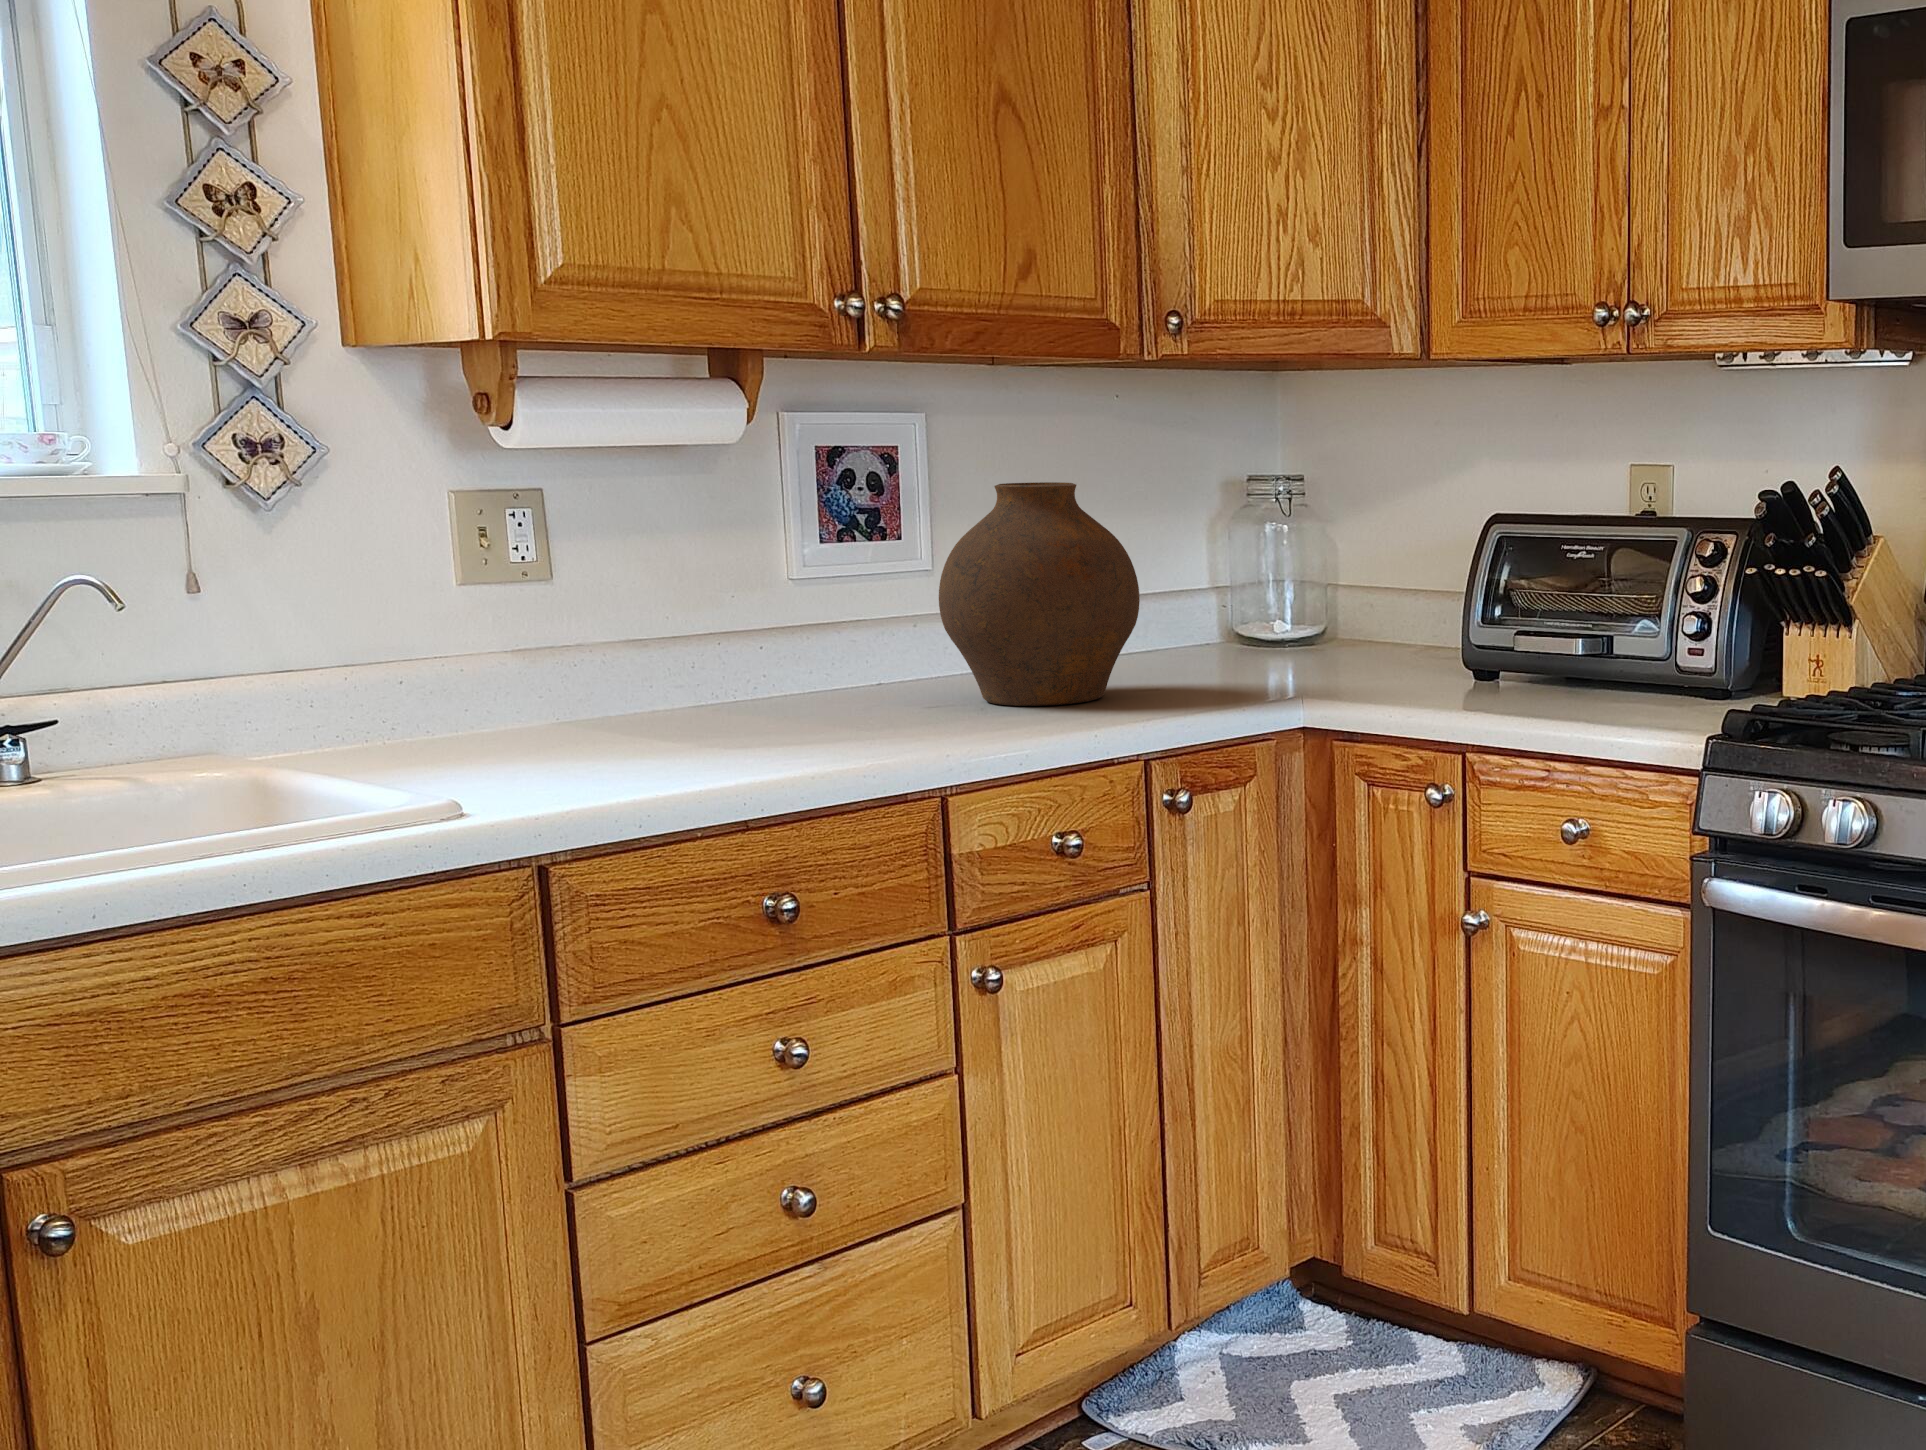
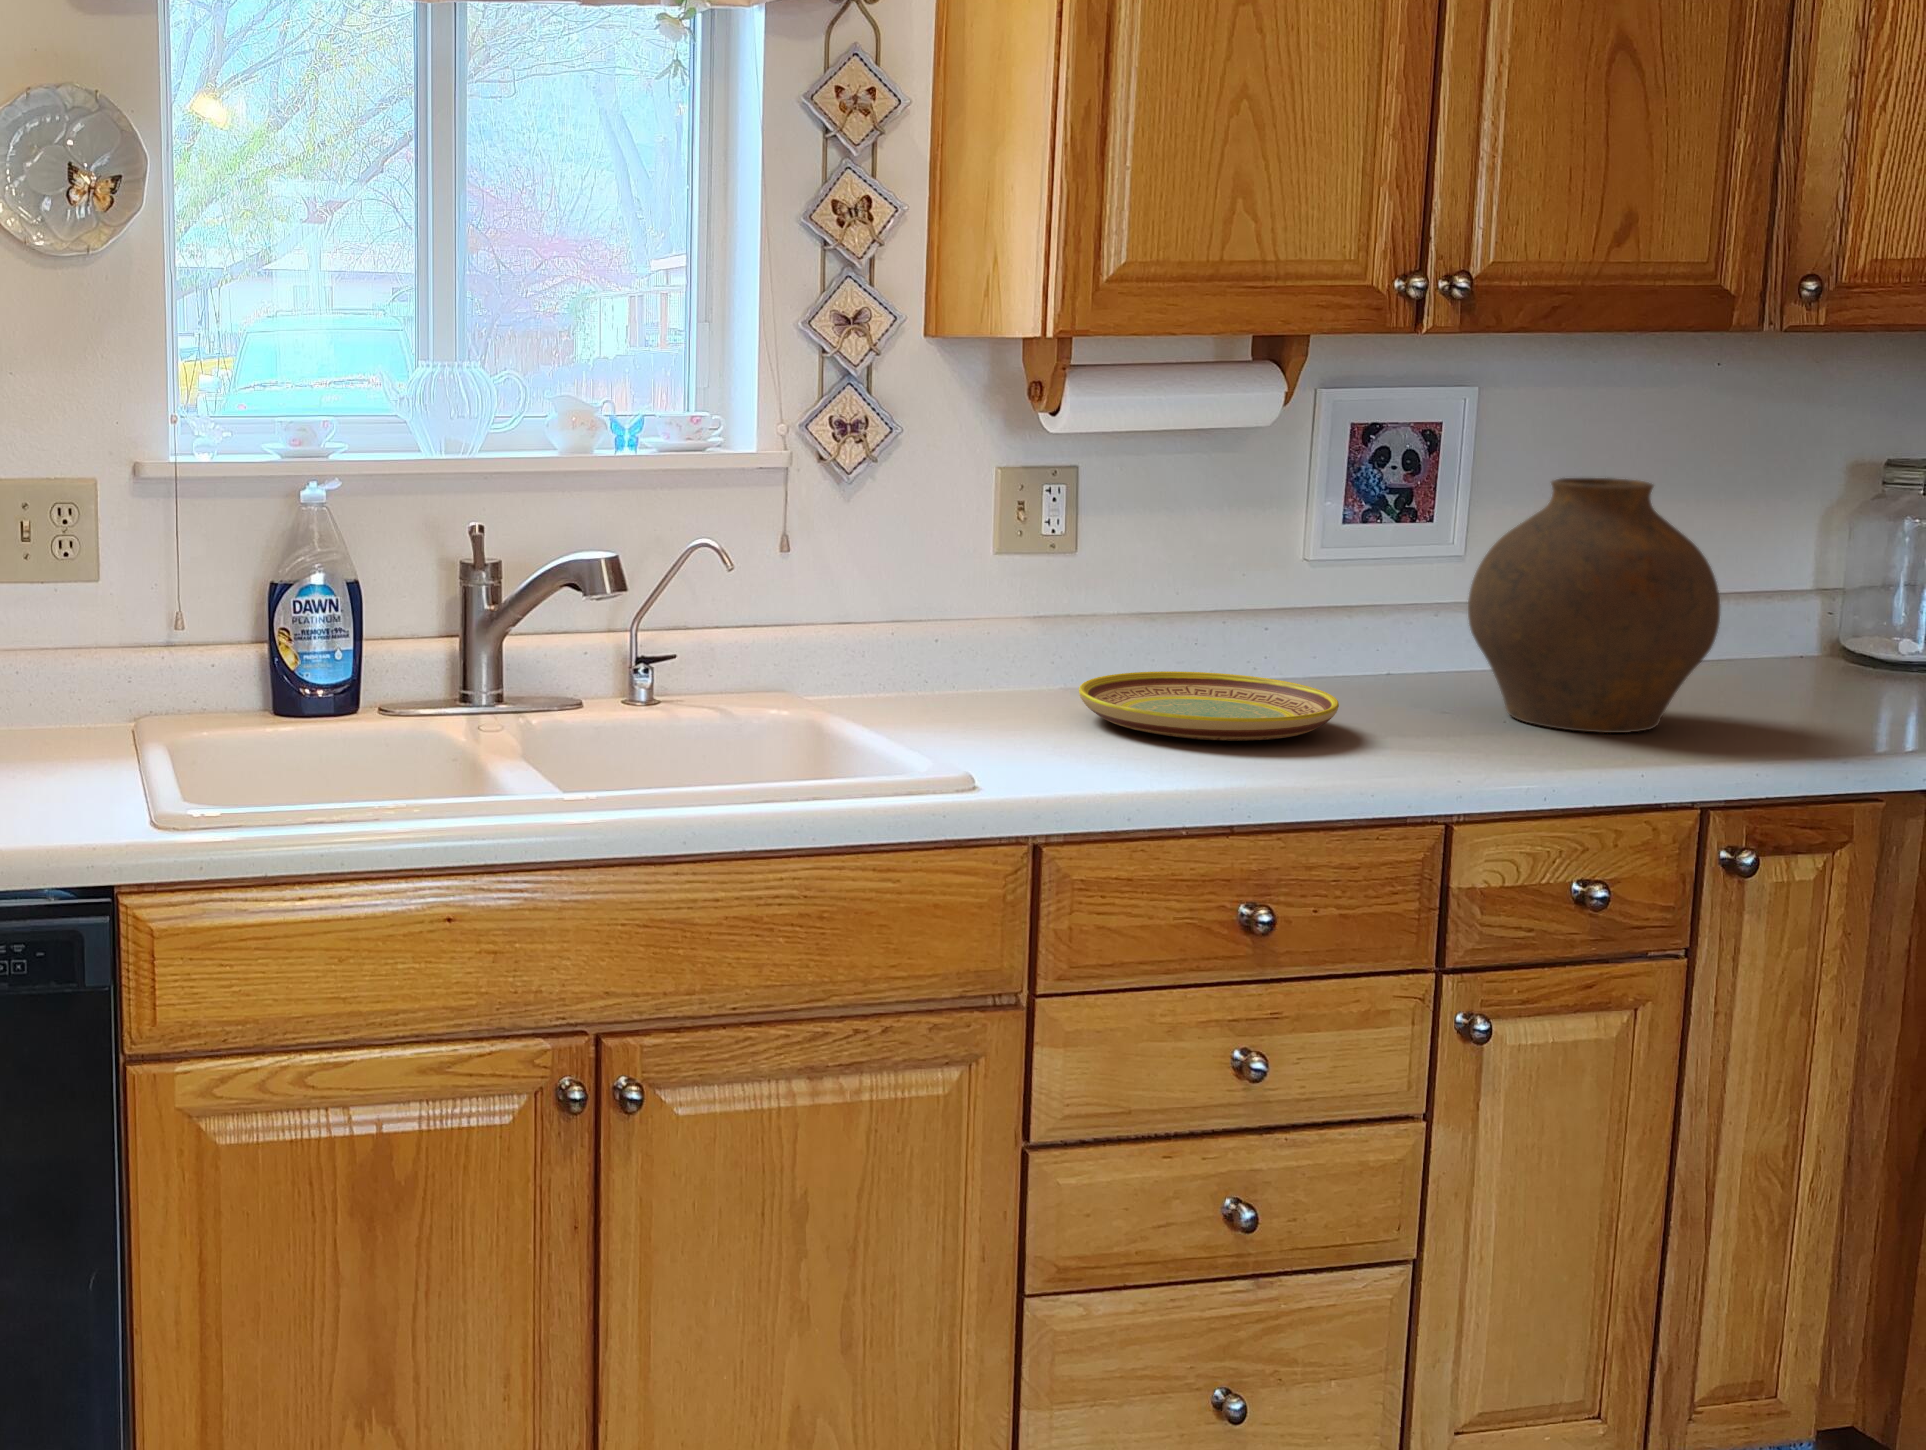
plate: none [571,689,834,746] -> present [1079,671,1339,741]

